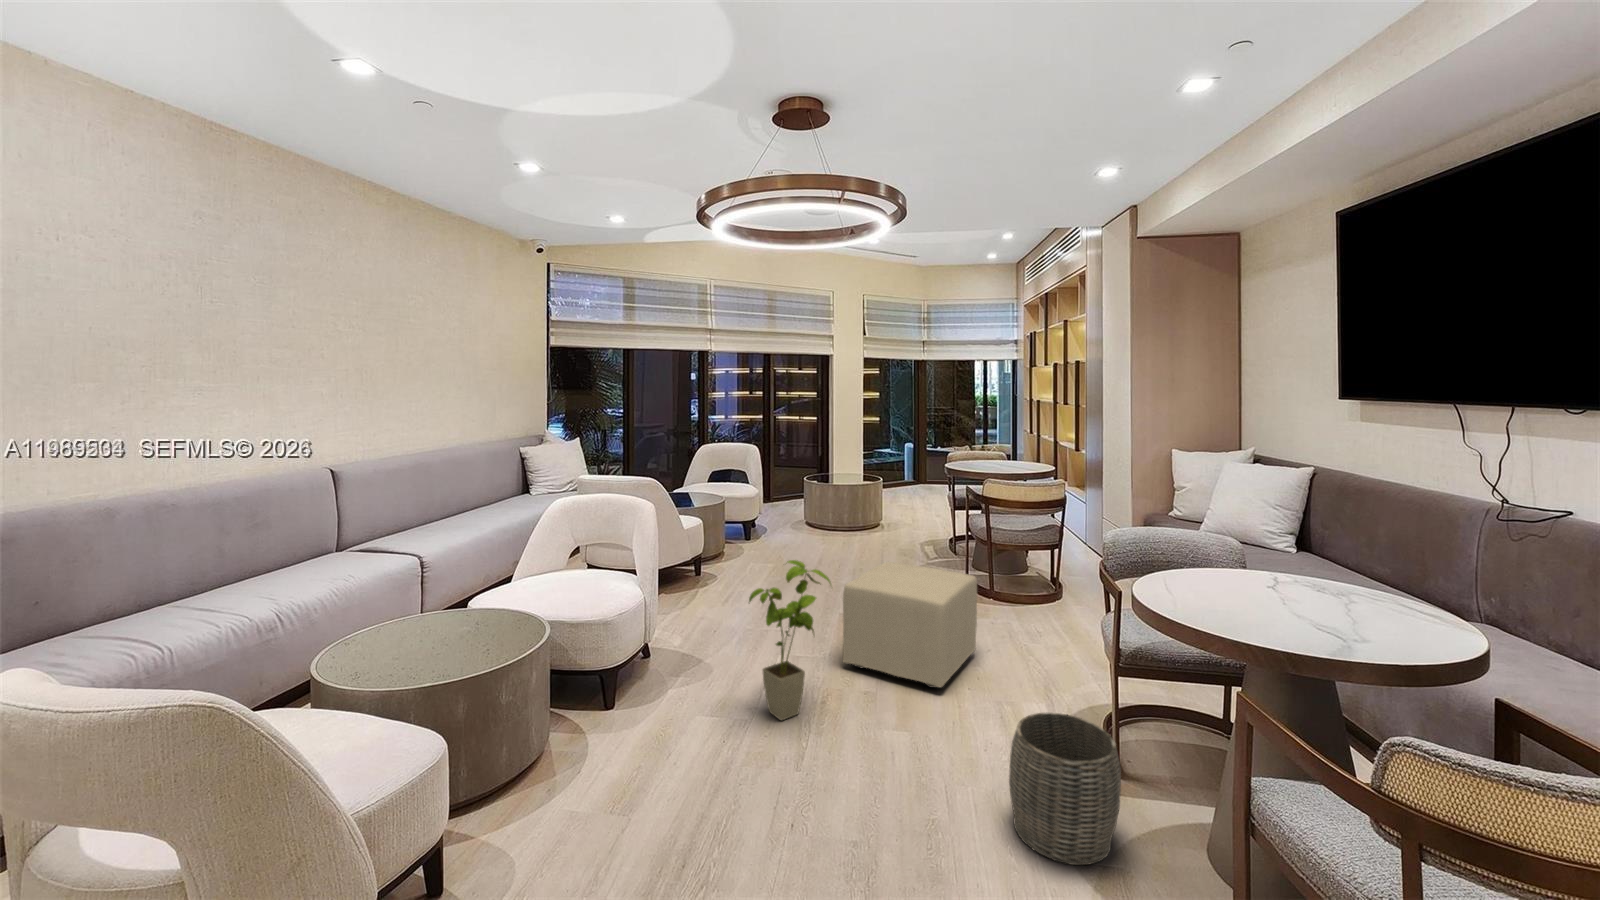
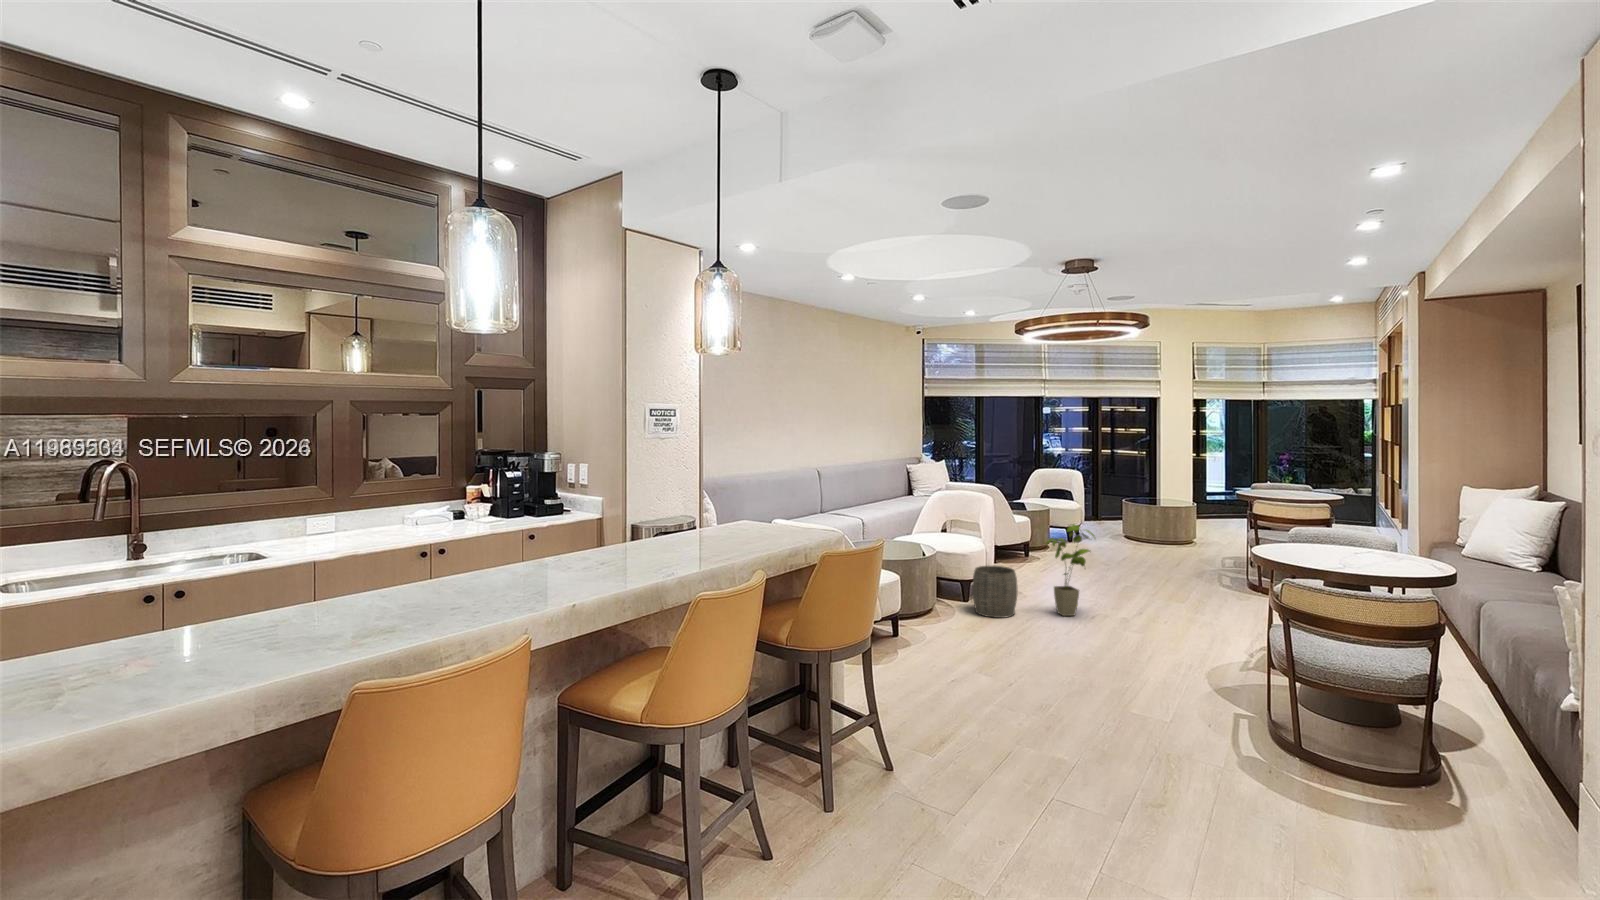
ottoman: present [843,562,977,688] -> none [1114,545,1220,619]
woven basket: present [1009,713,1121,865] -> present [972,566,1017,618]

